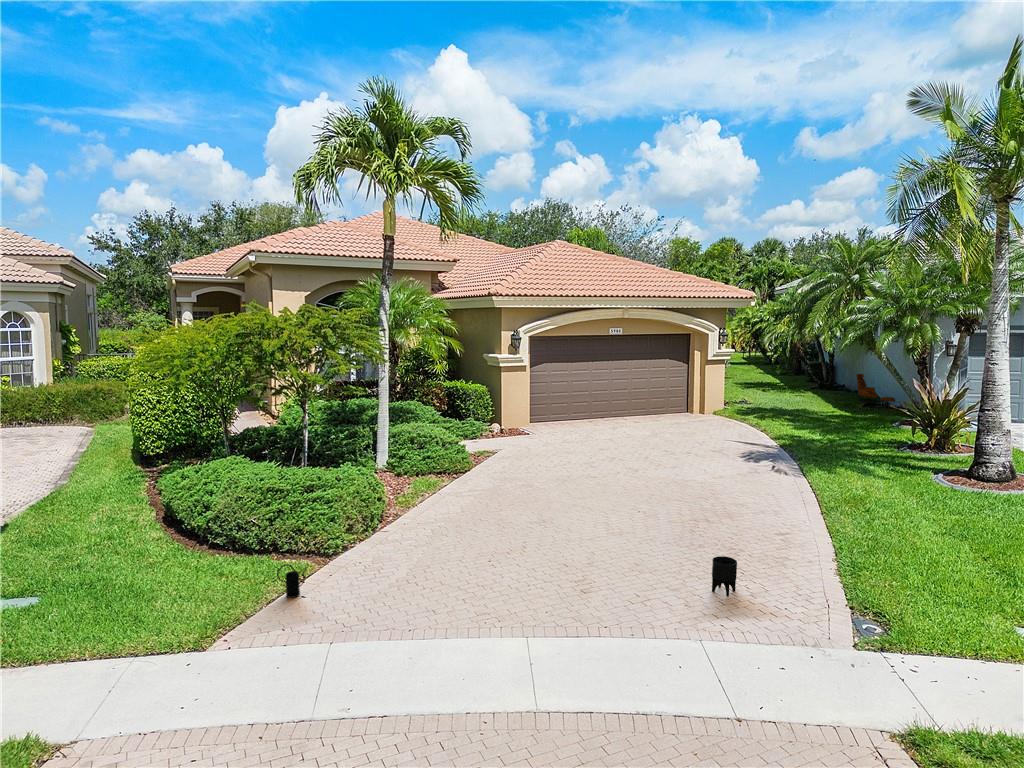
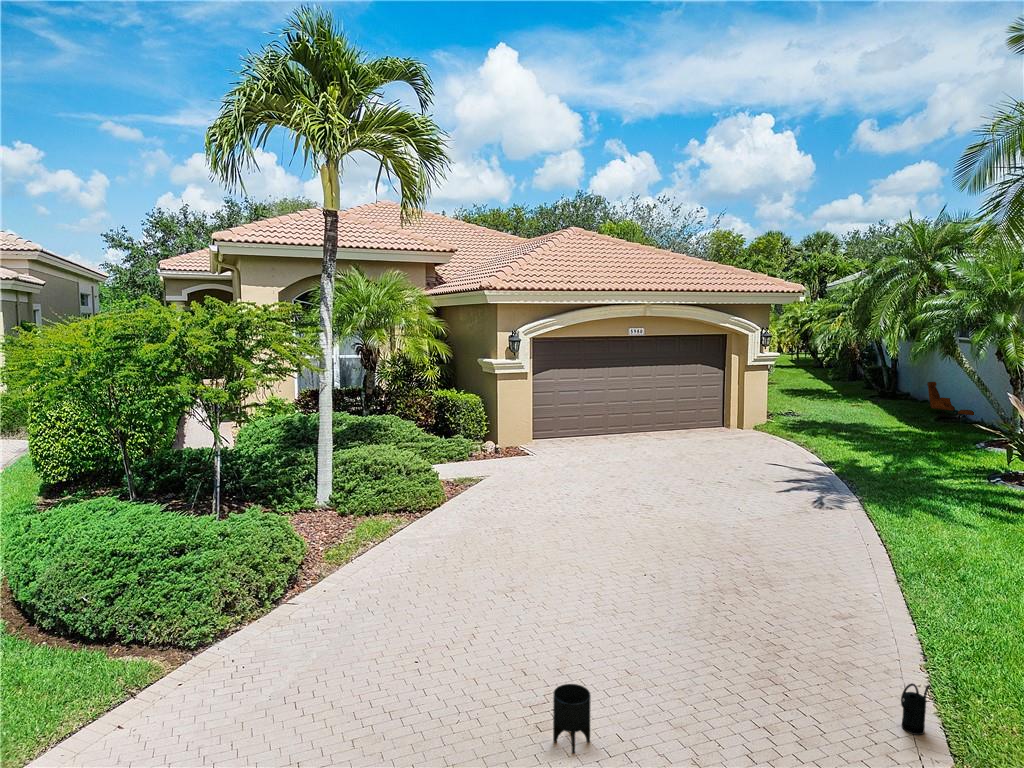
planter: present [712,556,737,596] -> present [553,684,591,753]
watering can: present [277,564,307,598] -> present [901,683,929,735]

